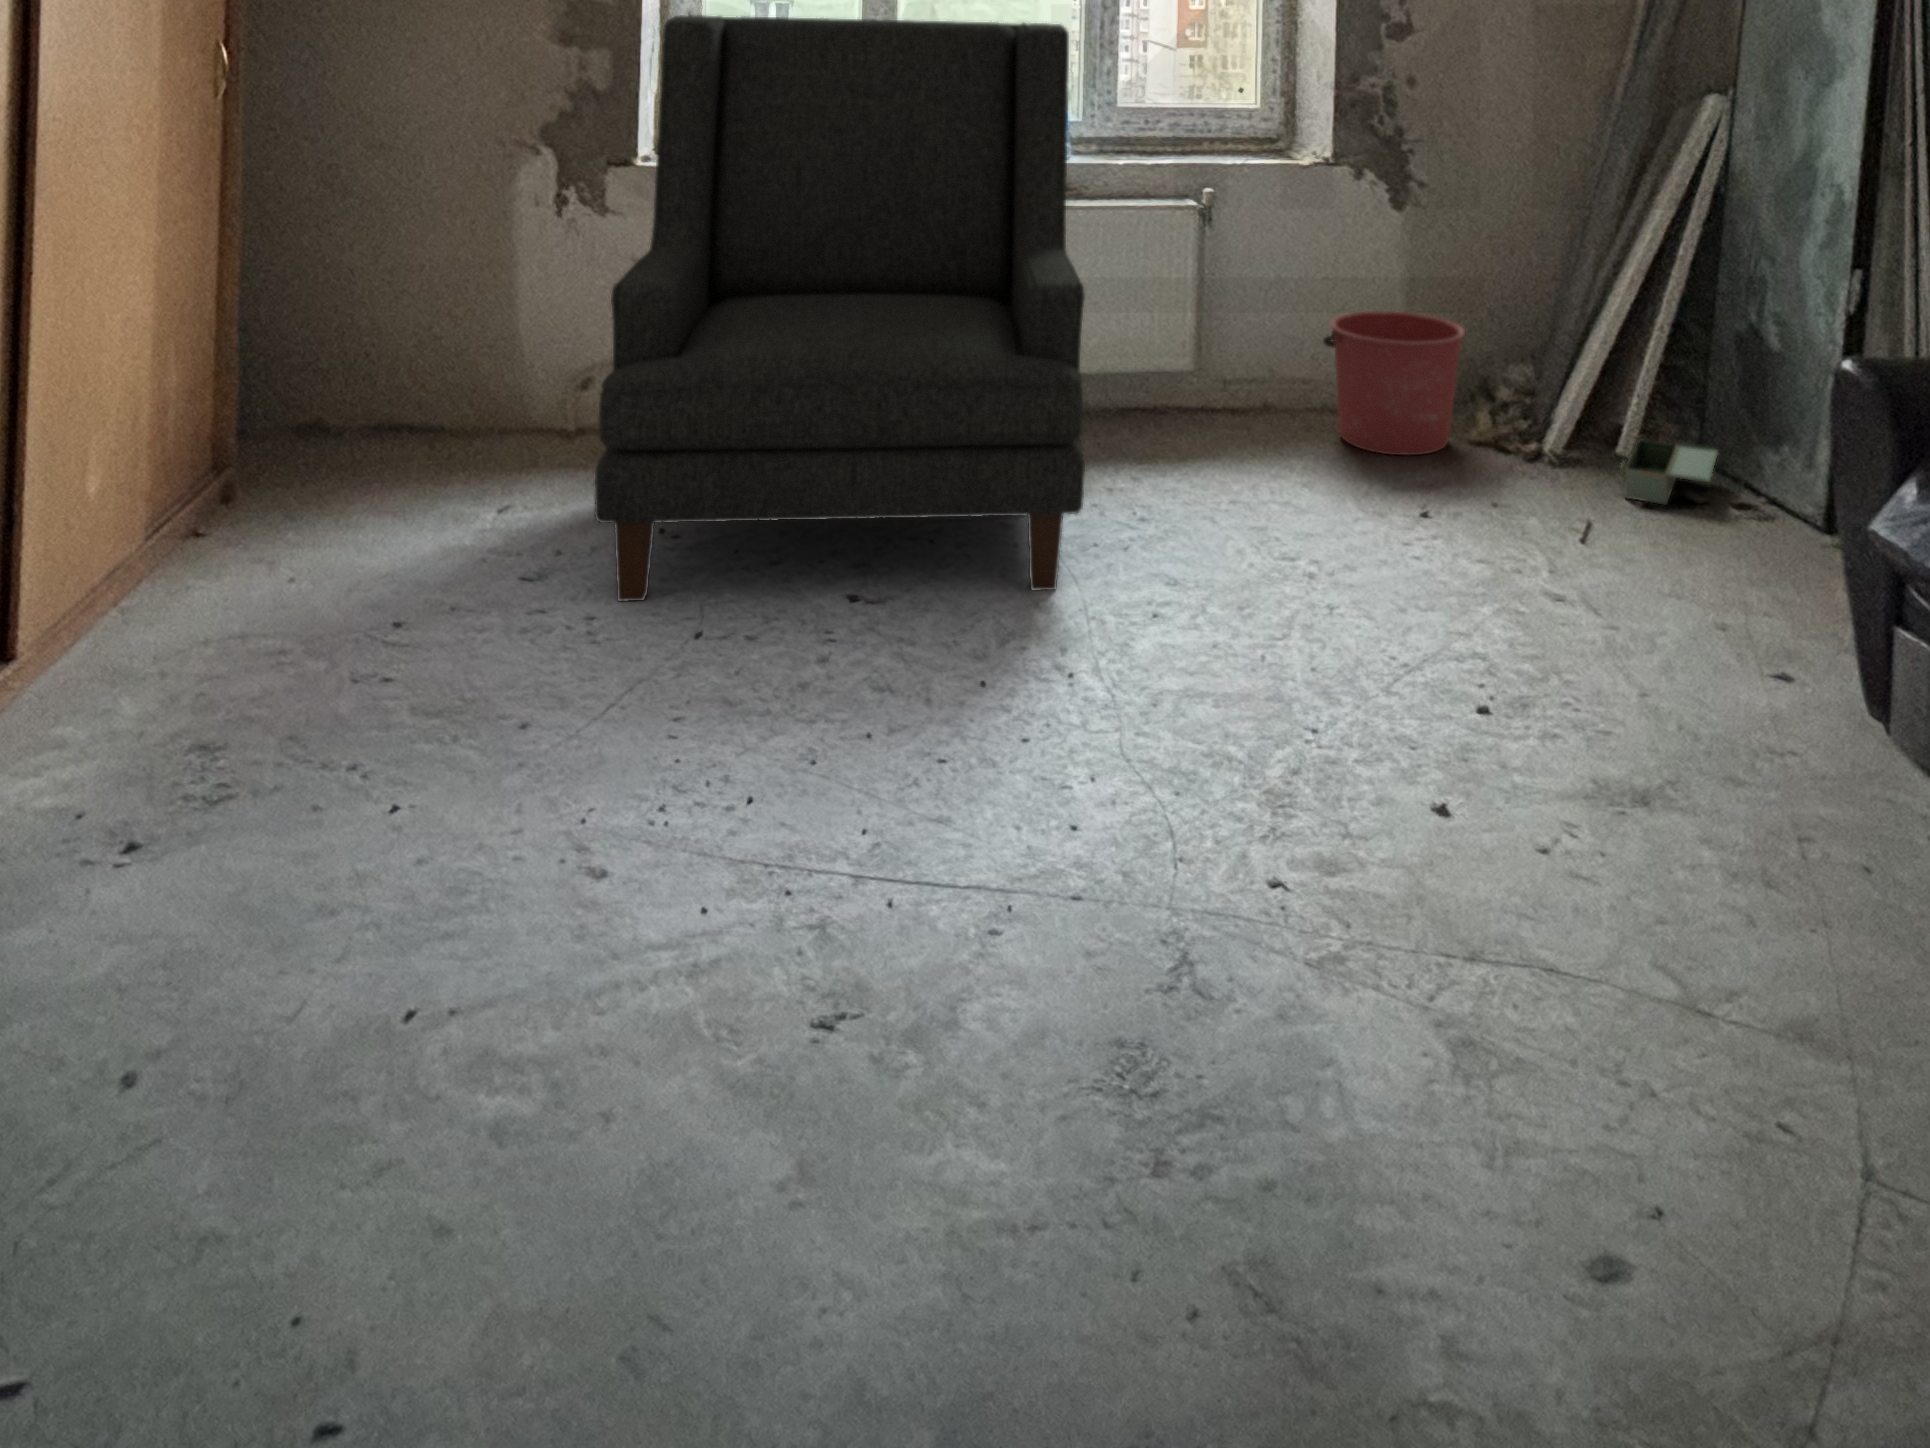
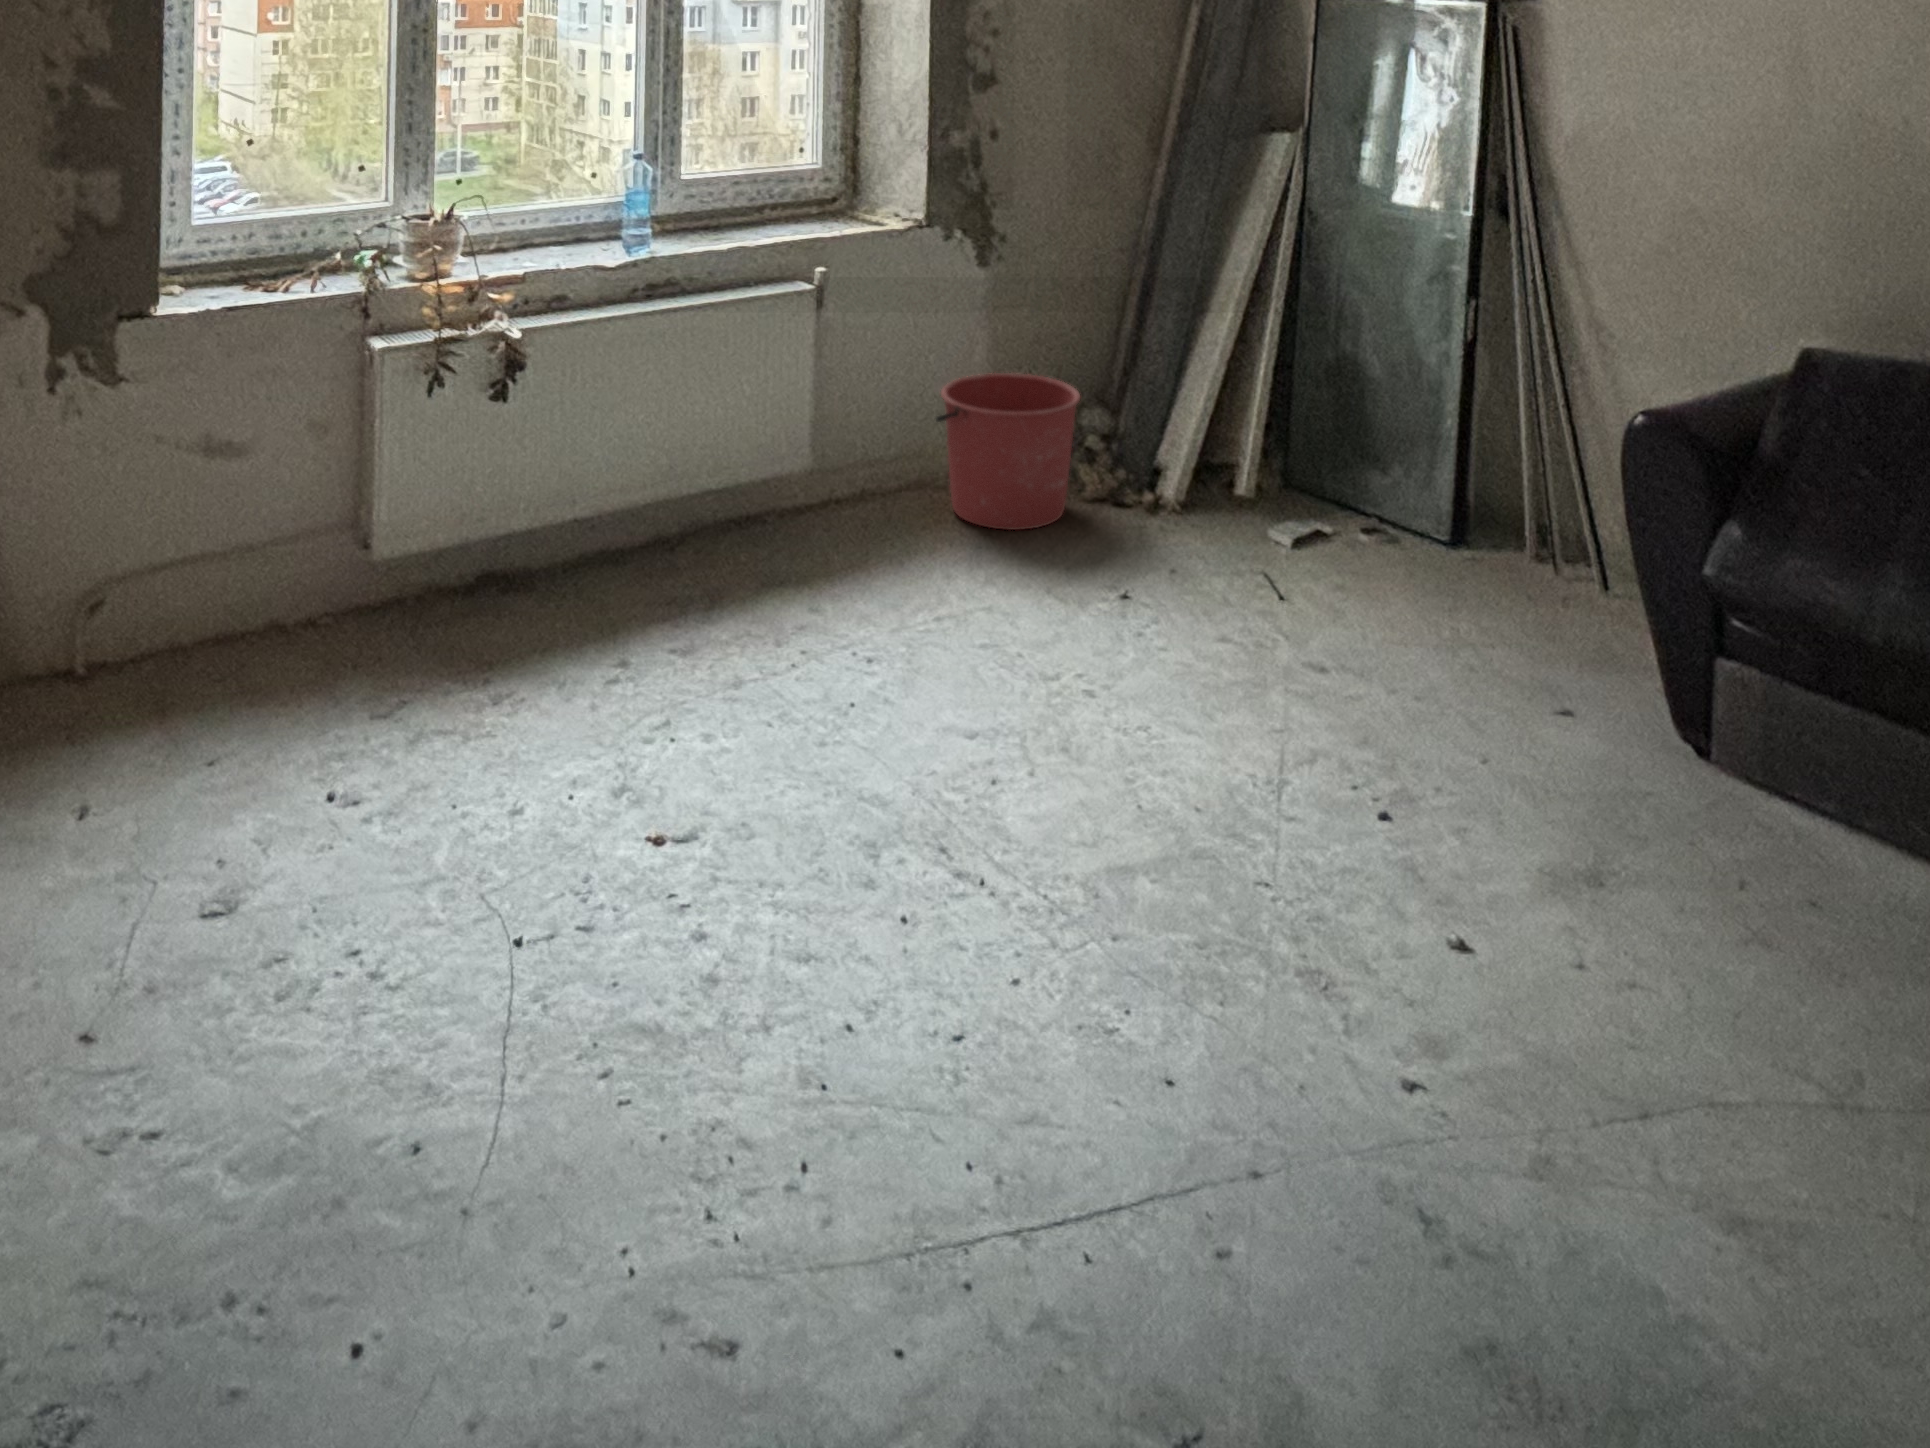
chair: present [595,15,1085,602] -> none [229,102,892,936]
toolbox: present [1620,440,1718,504] -> none [1242,473,1345,541]

